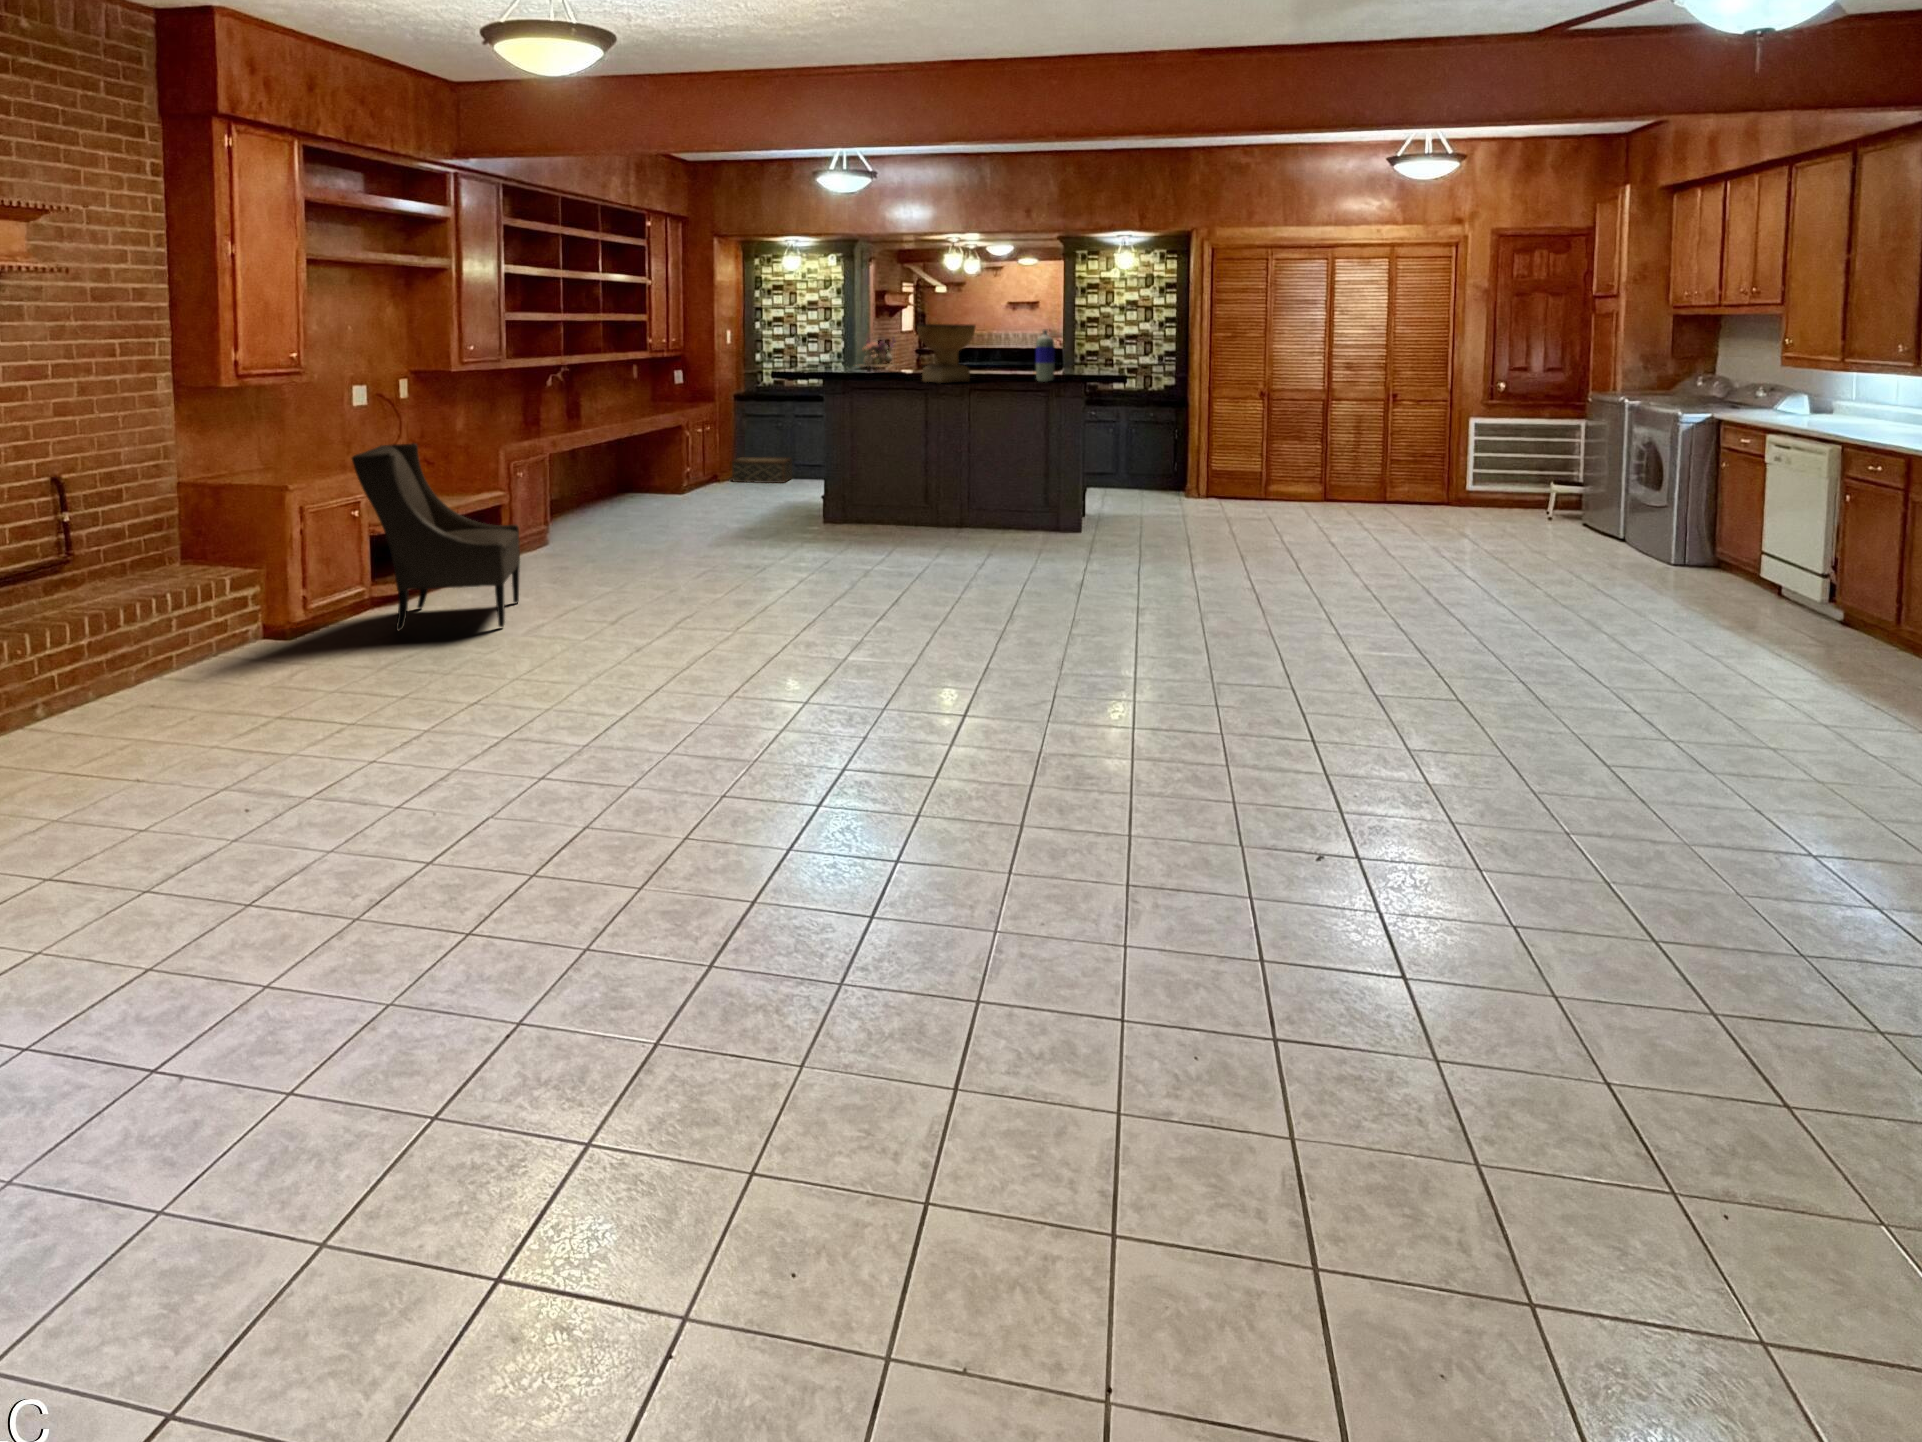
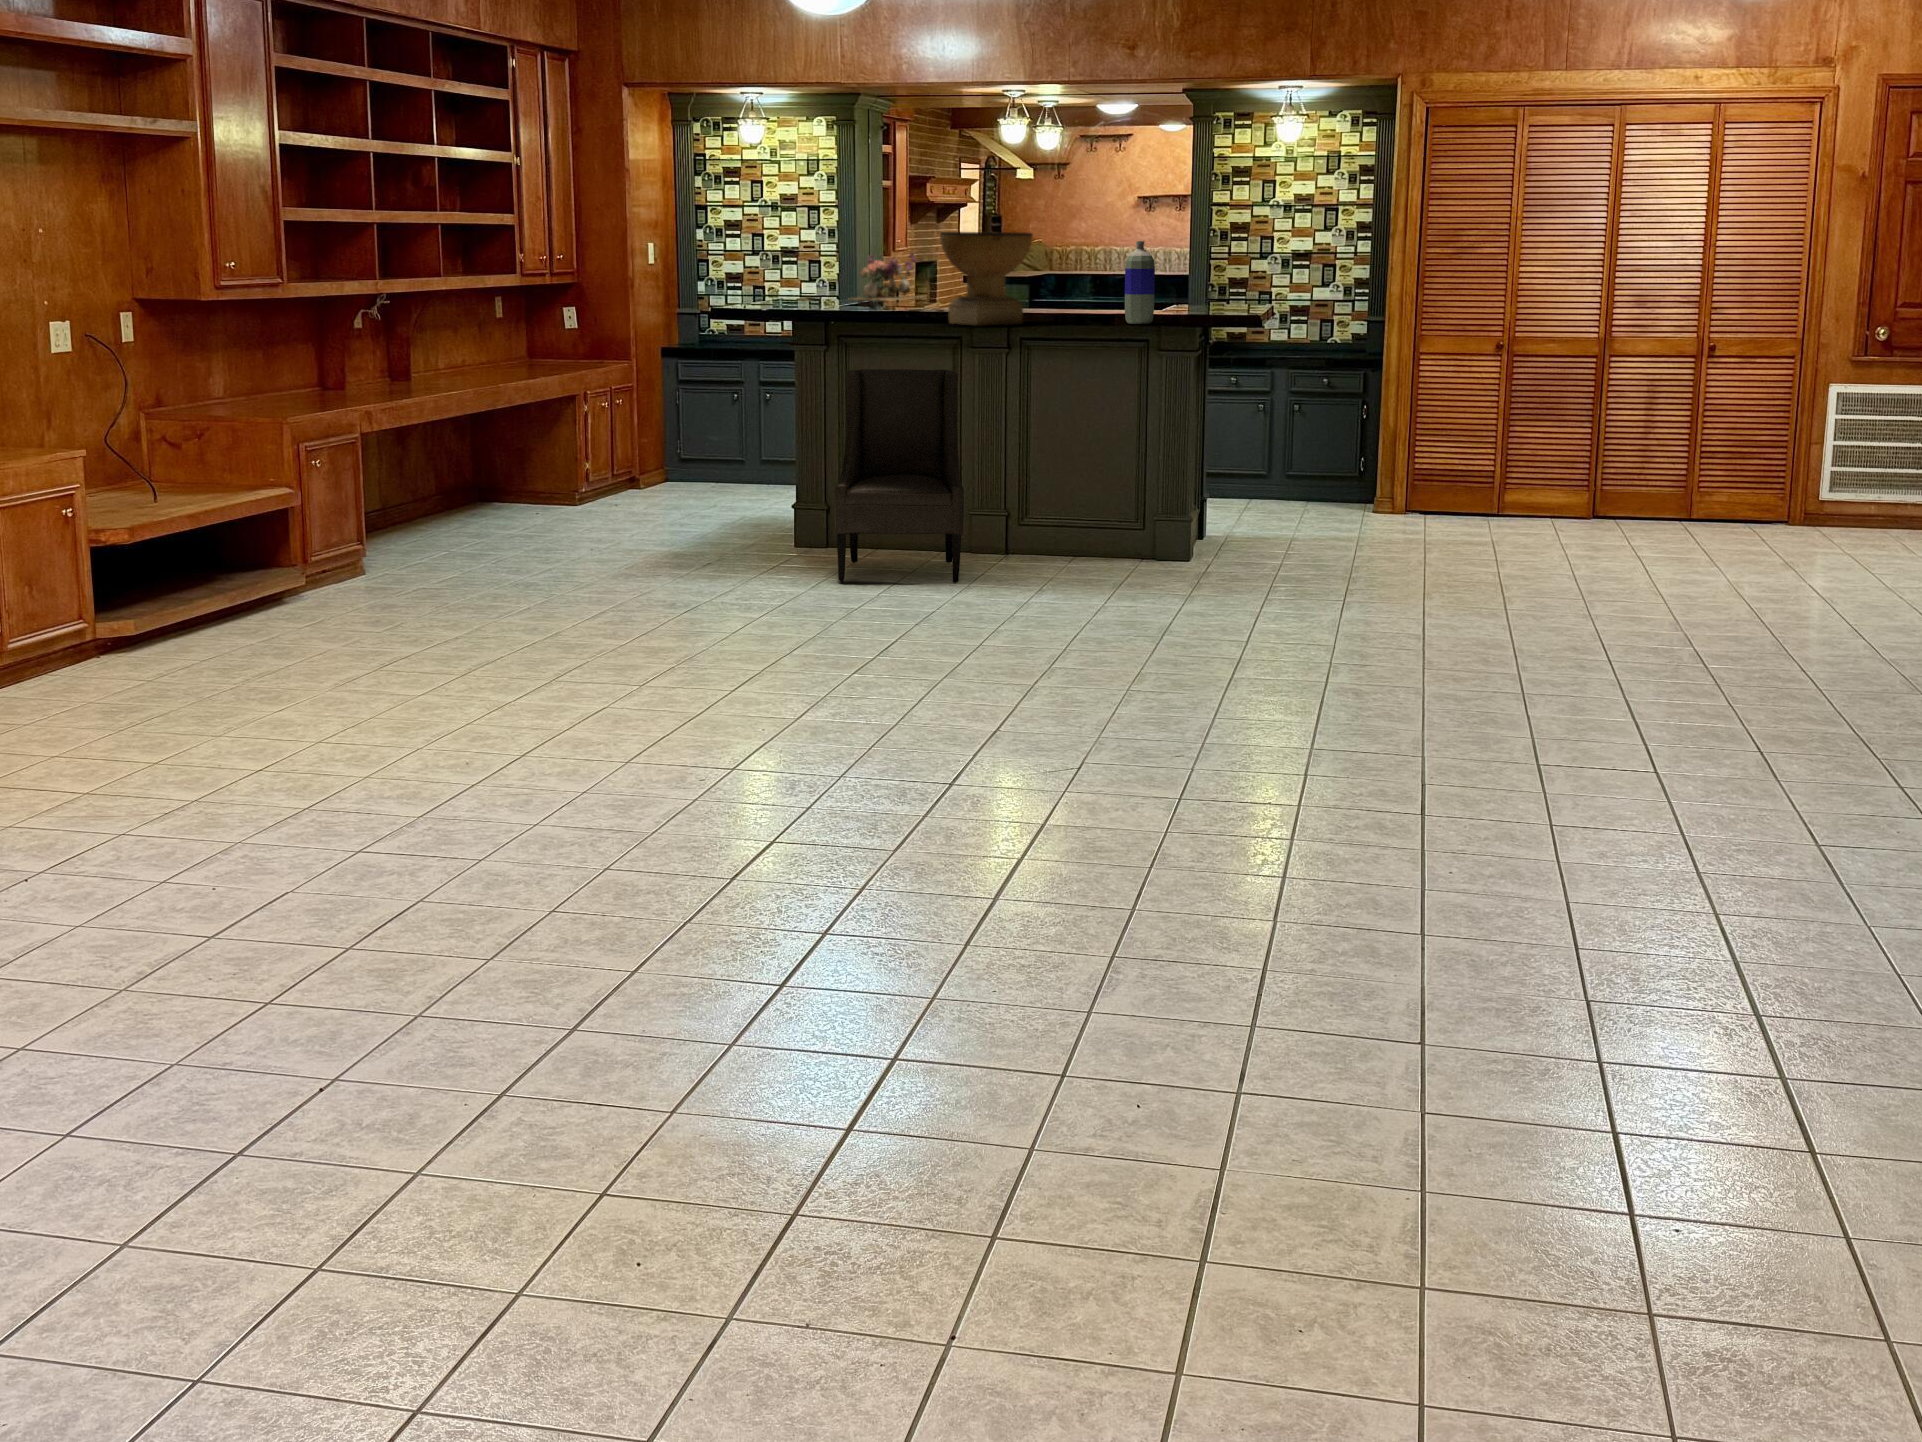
armchair: present [352,443,520,631] -> present [835,369,964,582]
woven basket: present [732,457,792,483] -> none [658,449,756,490]

